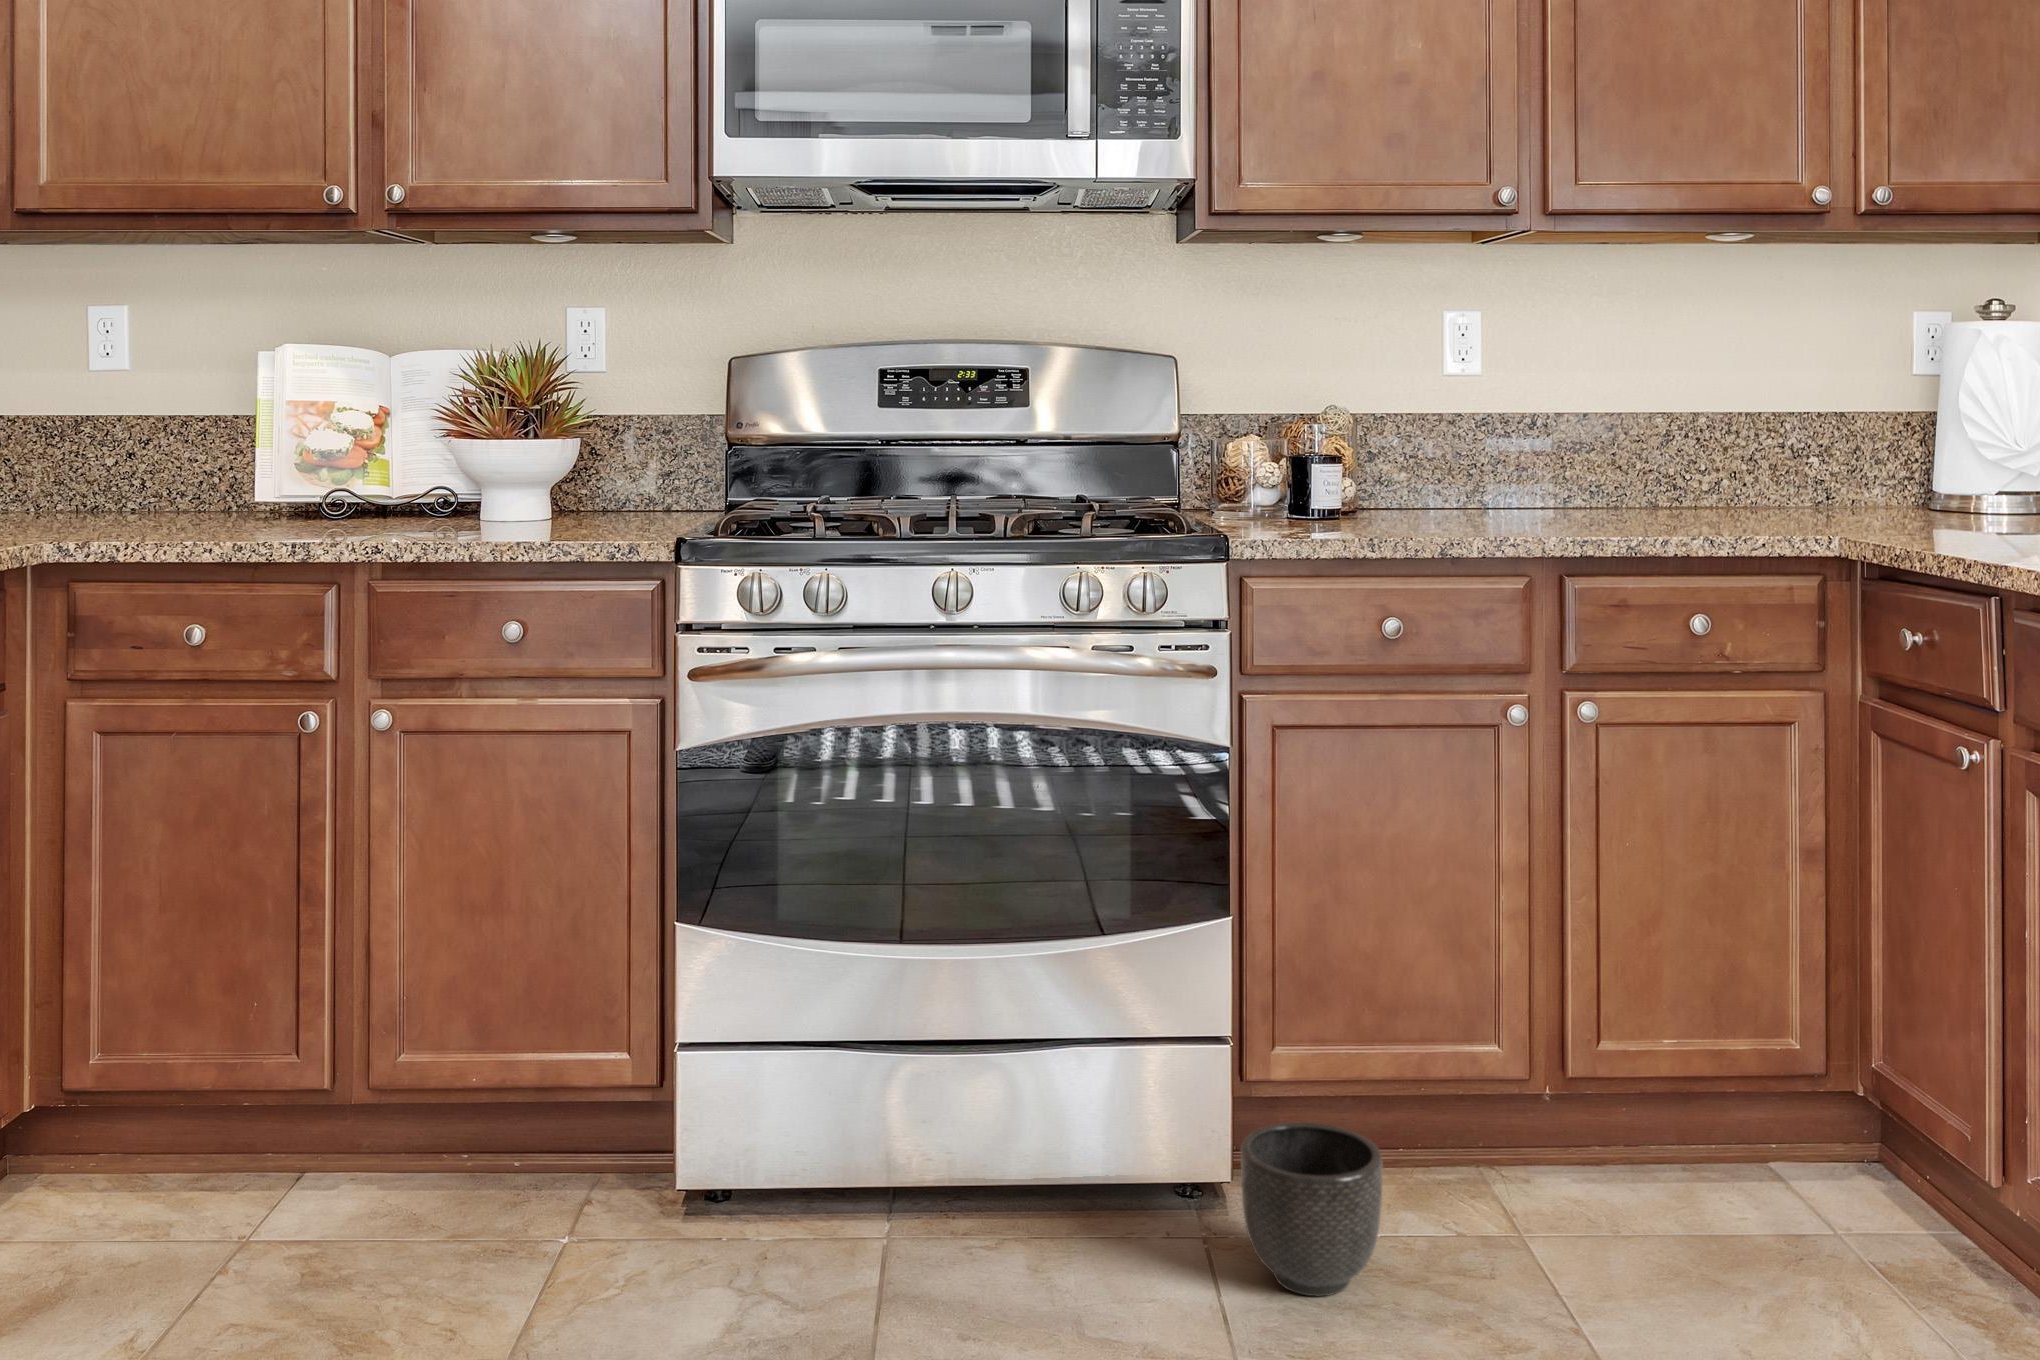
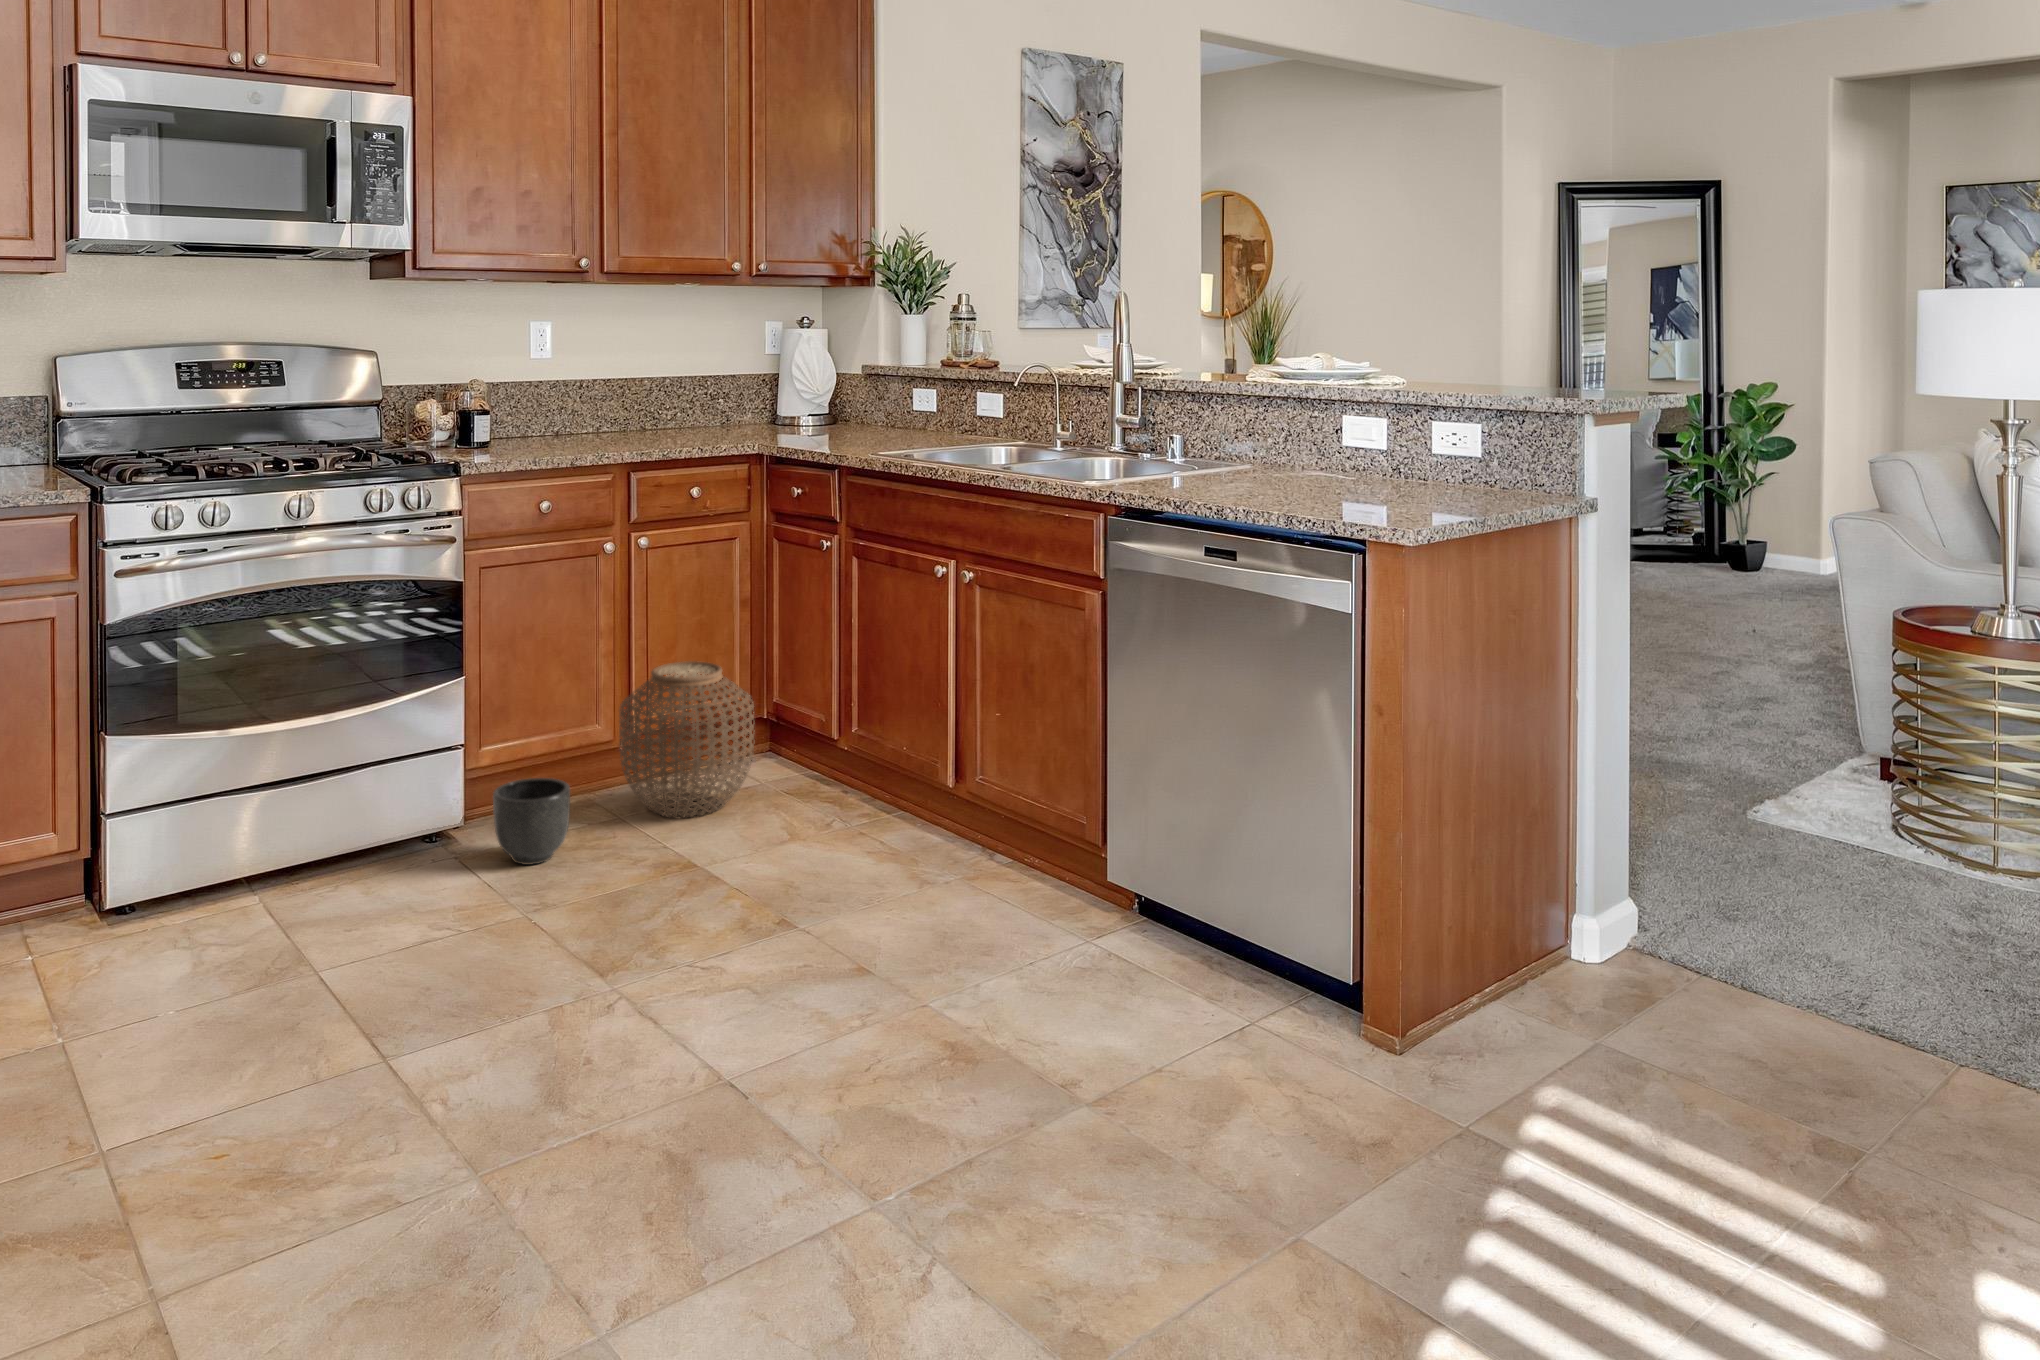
woven basket: none [1517,950,1798,1276] -> present [619,661,755,817]

